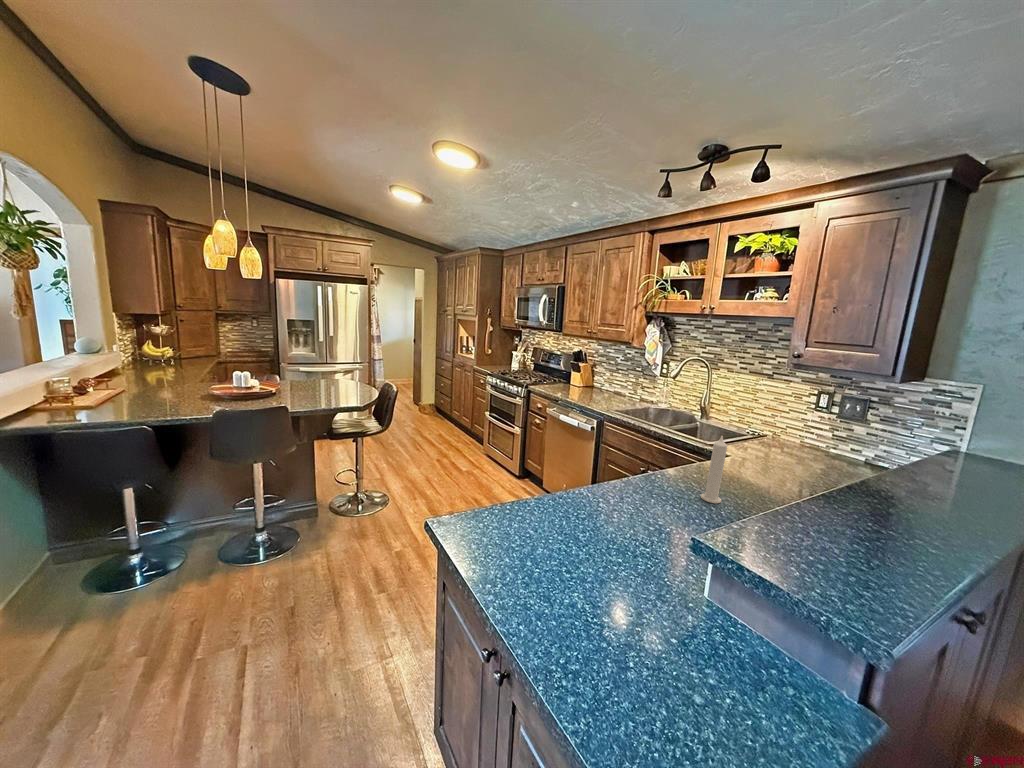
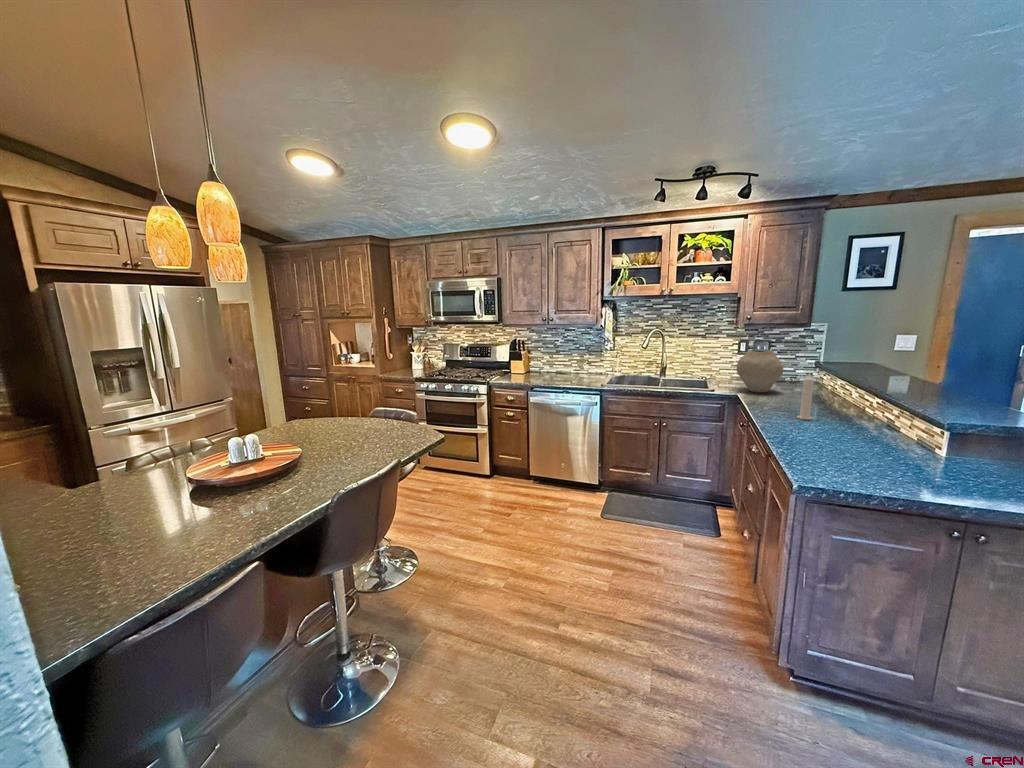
vase: none [749,401,821,467] -> present [736,349,783,392]

